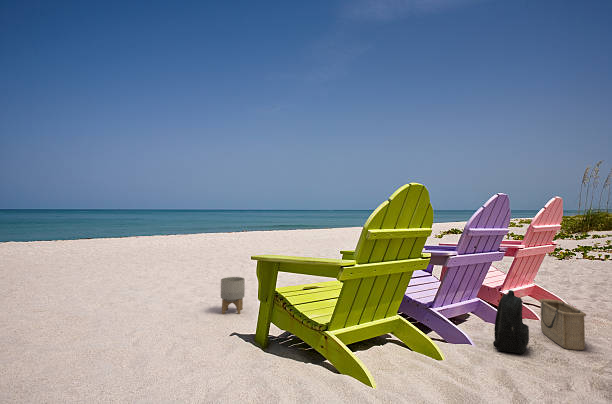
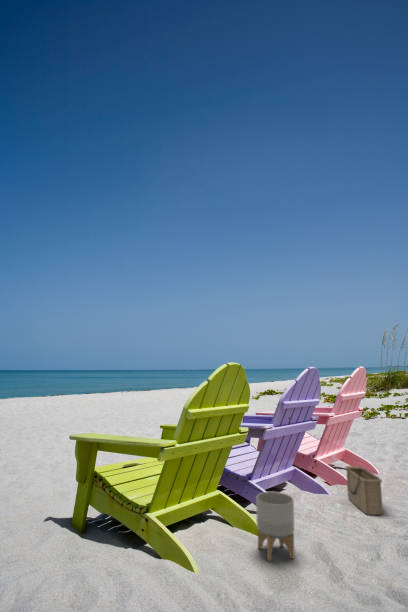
planter: present [221,277,245,314] -> present [256,492,295,561]
backpack: present [493,290,529,354] -> none [306,460,336,523]

